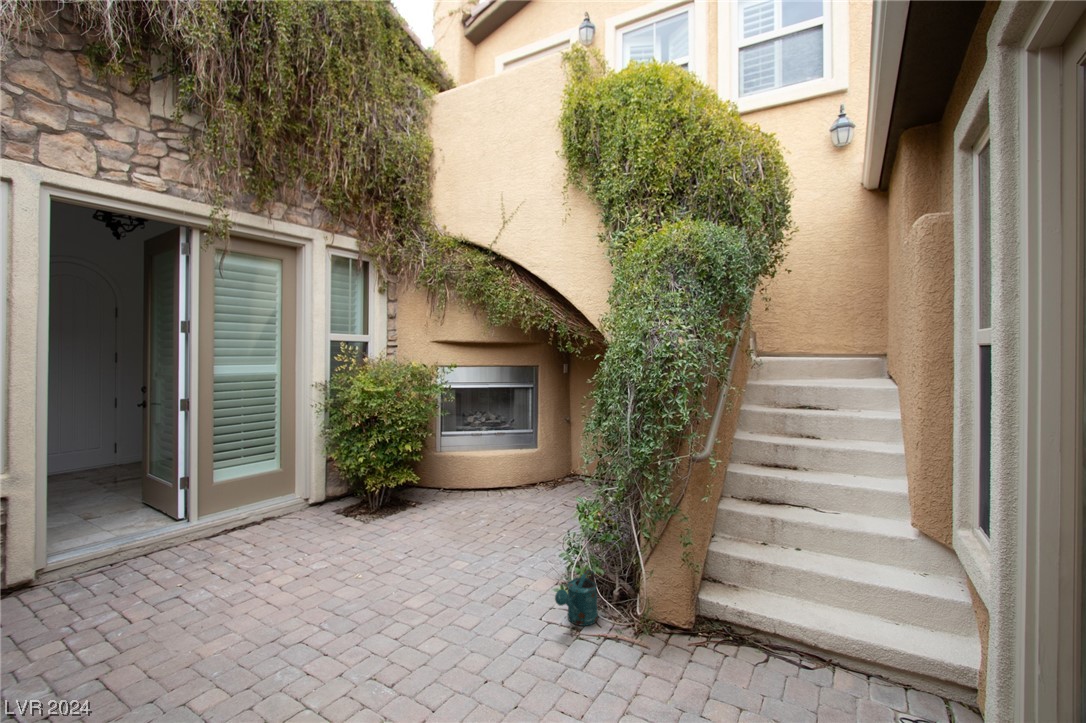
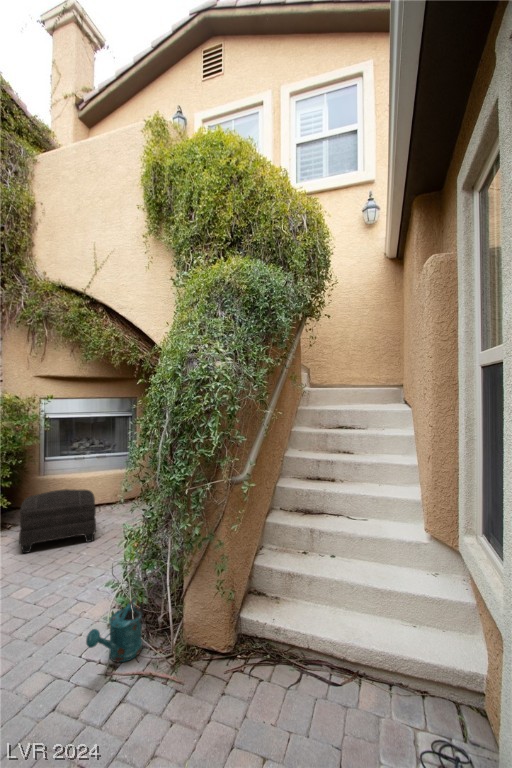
ottoman: none [438,463,511,525] -> present [19,489,96,553]

